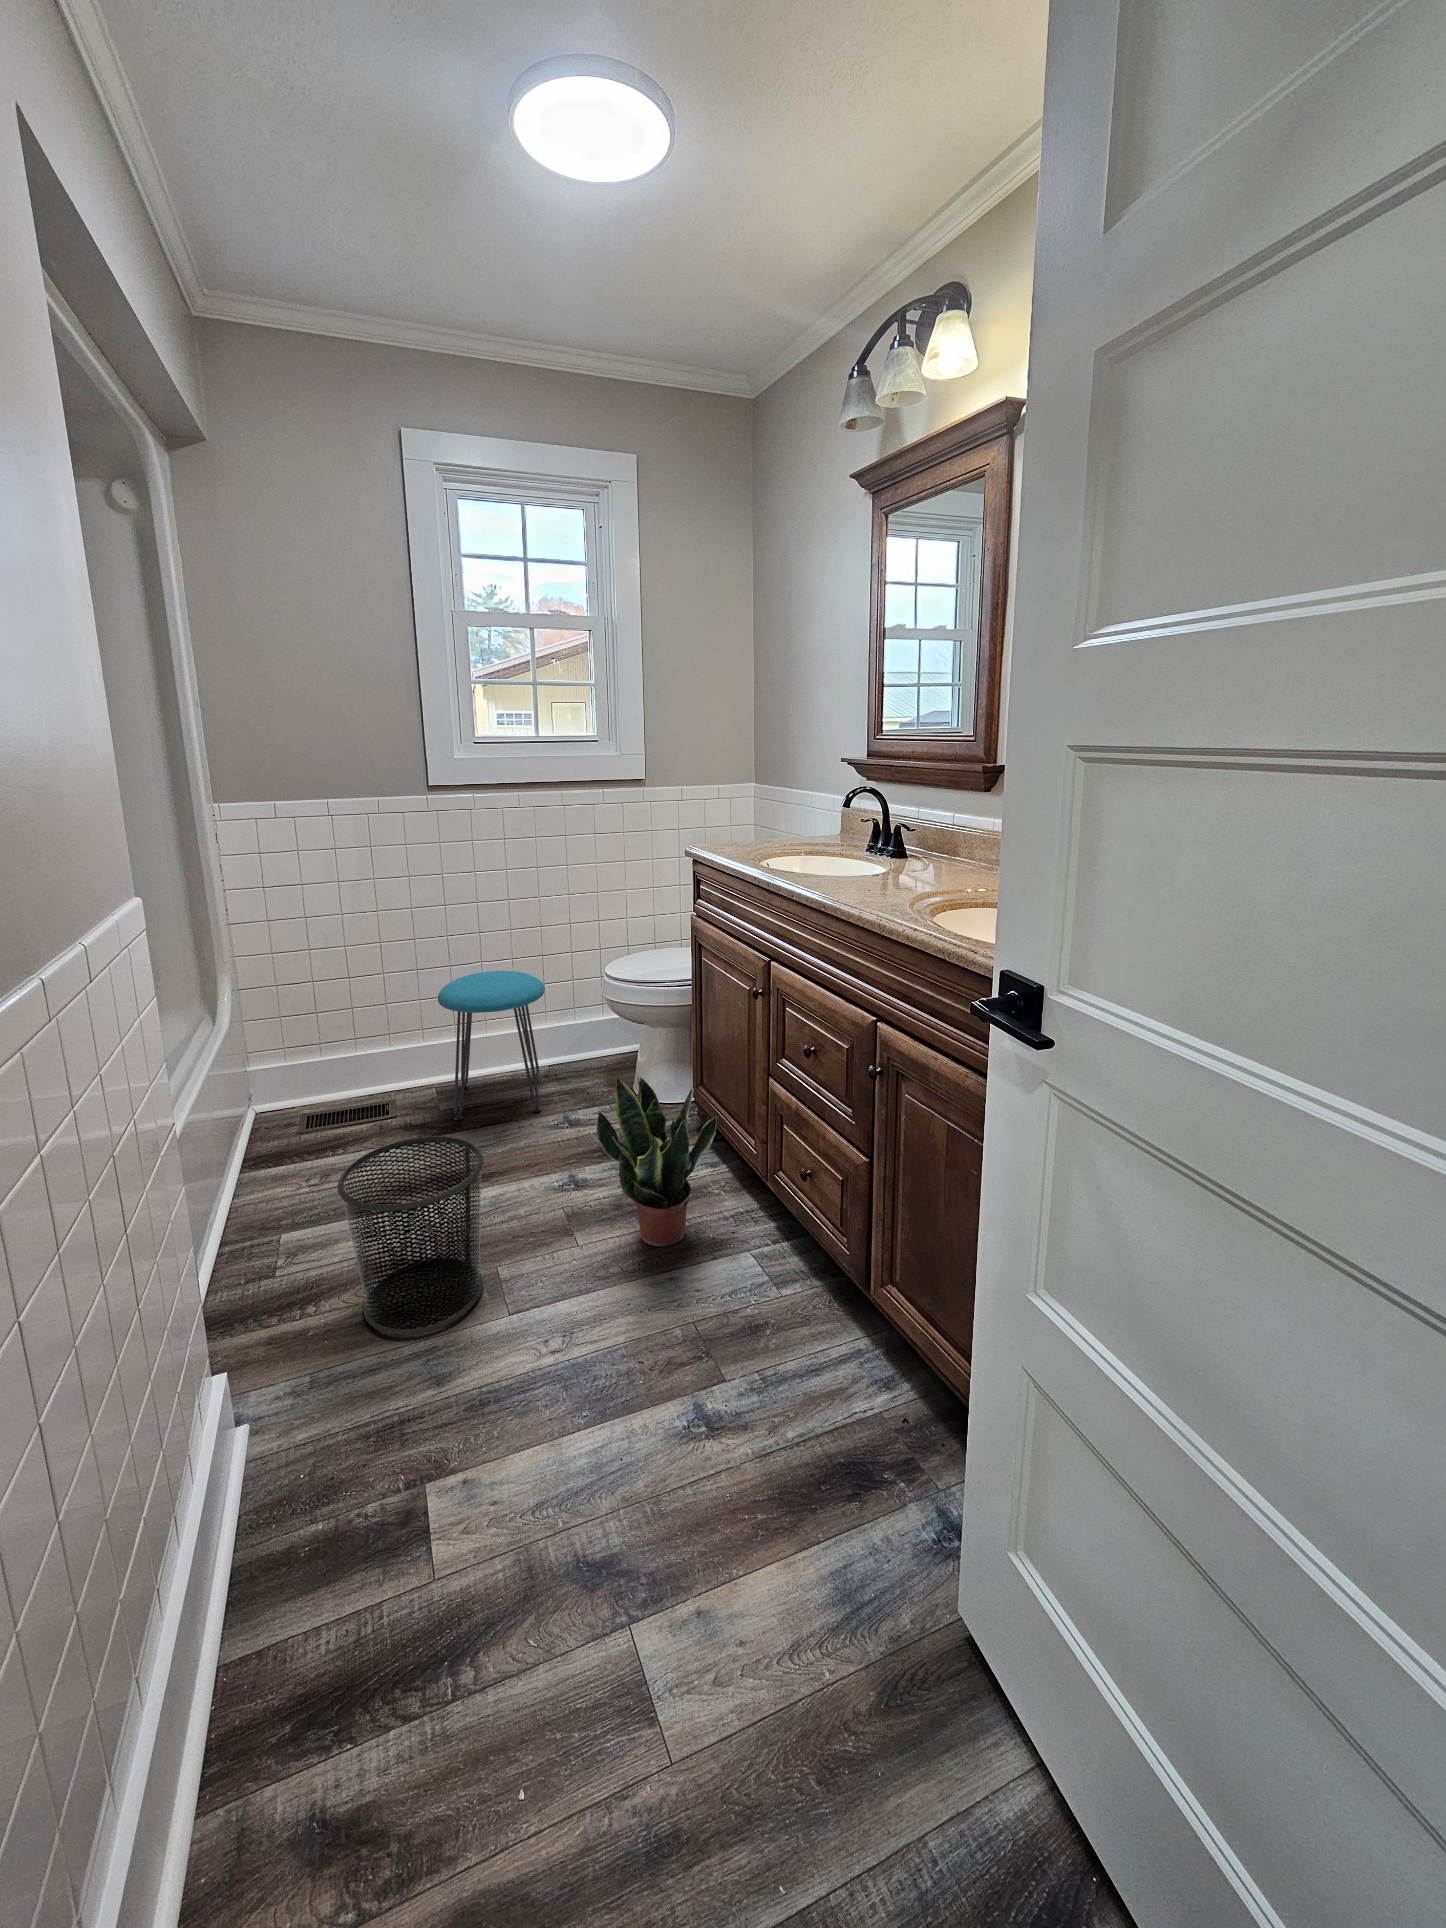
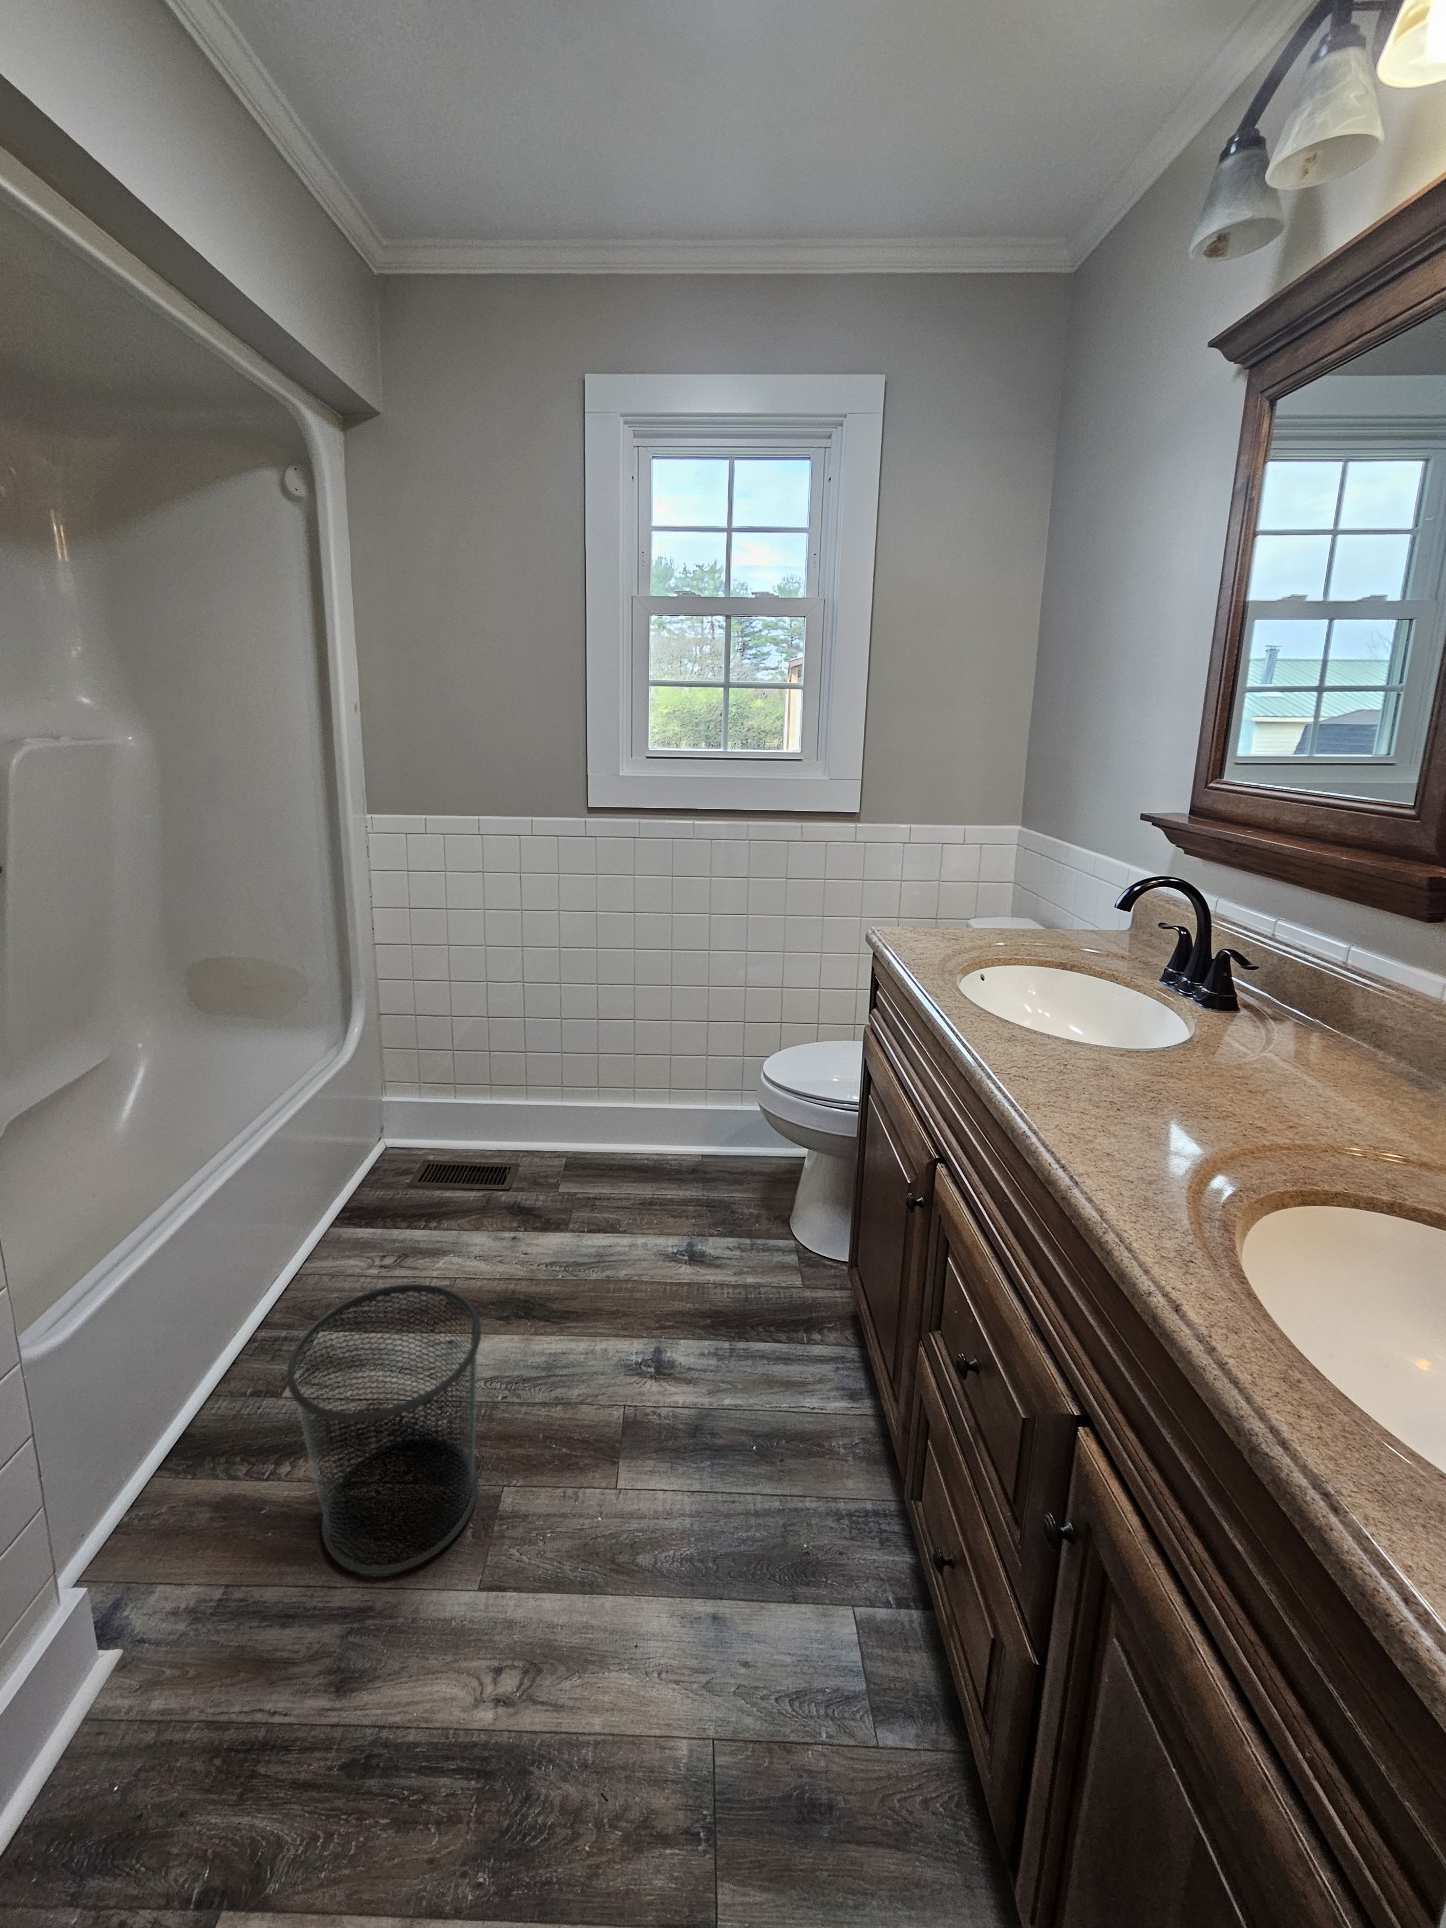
stool: present [438,971,545,1120] -> none [560,1032,689,1225]
potted plant: present [597,1077,717,1246] -> none [650,1267,831,1539]

